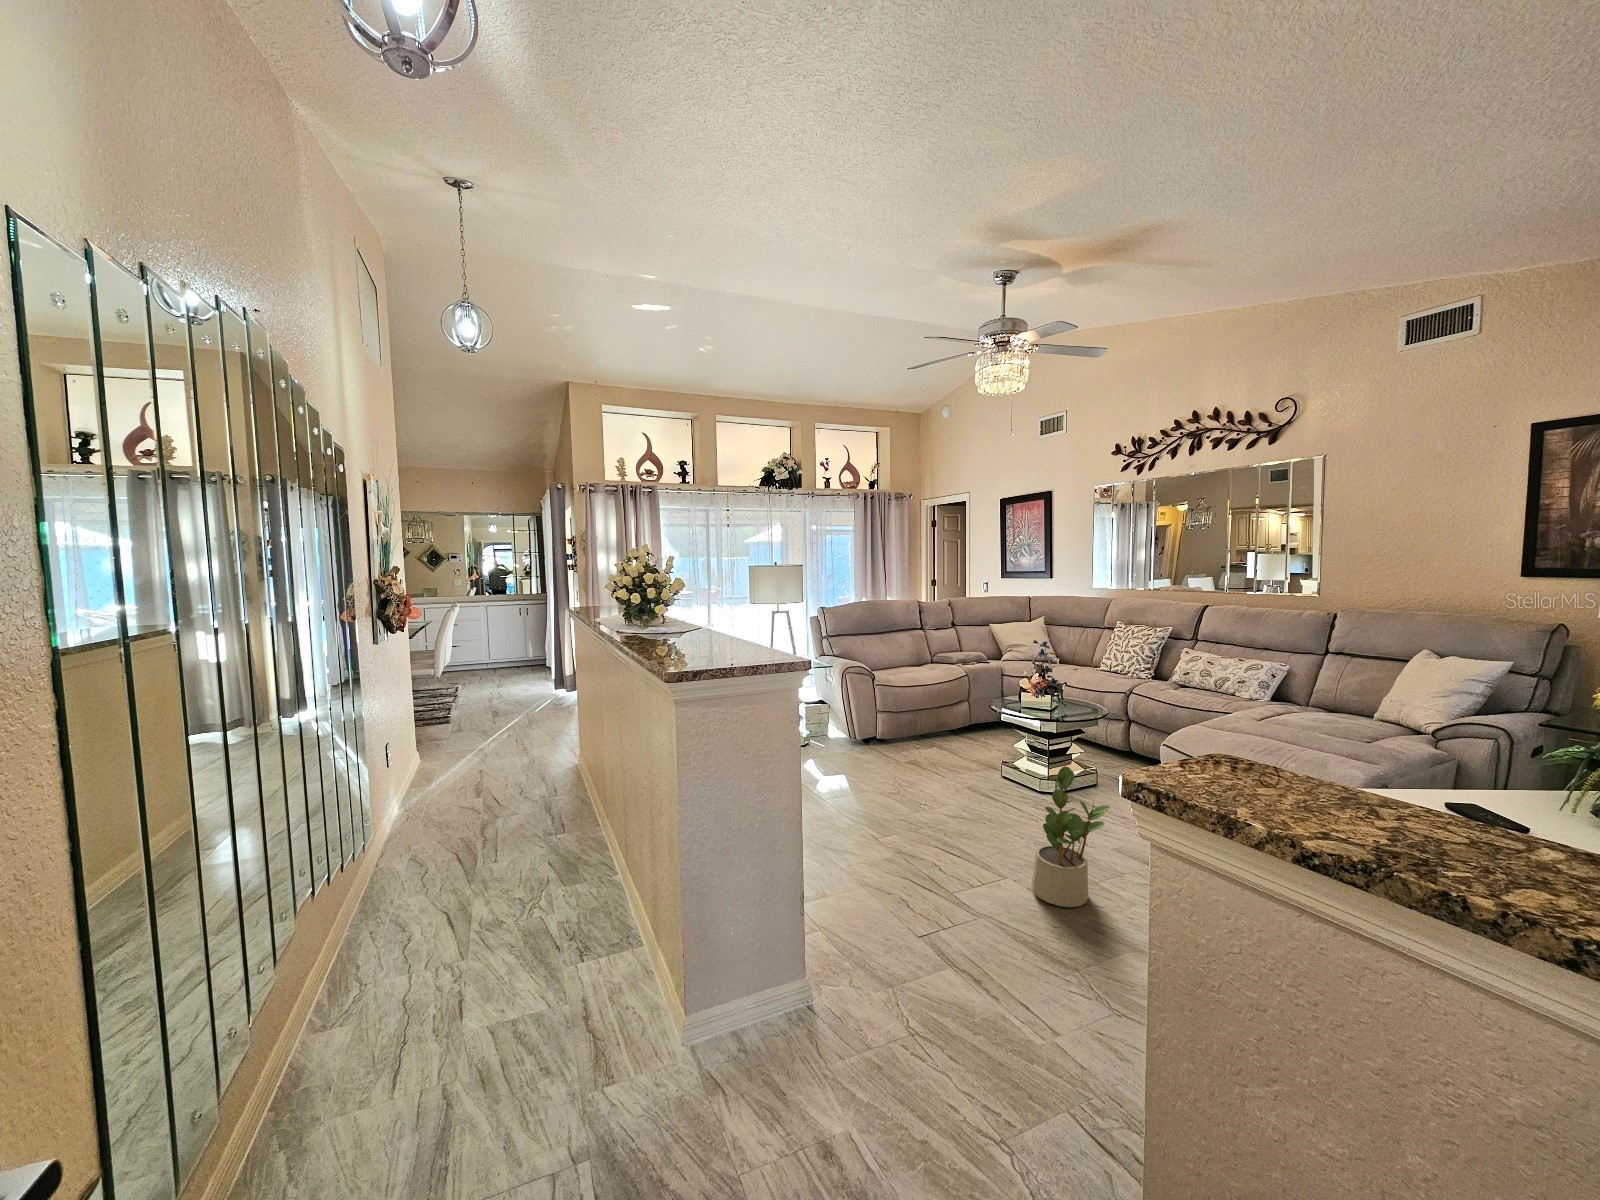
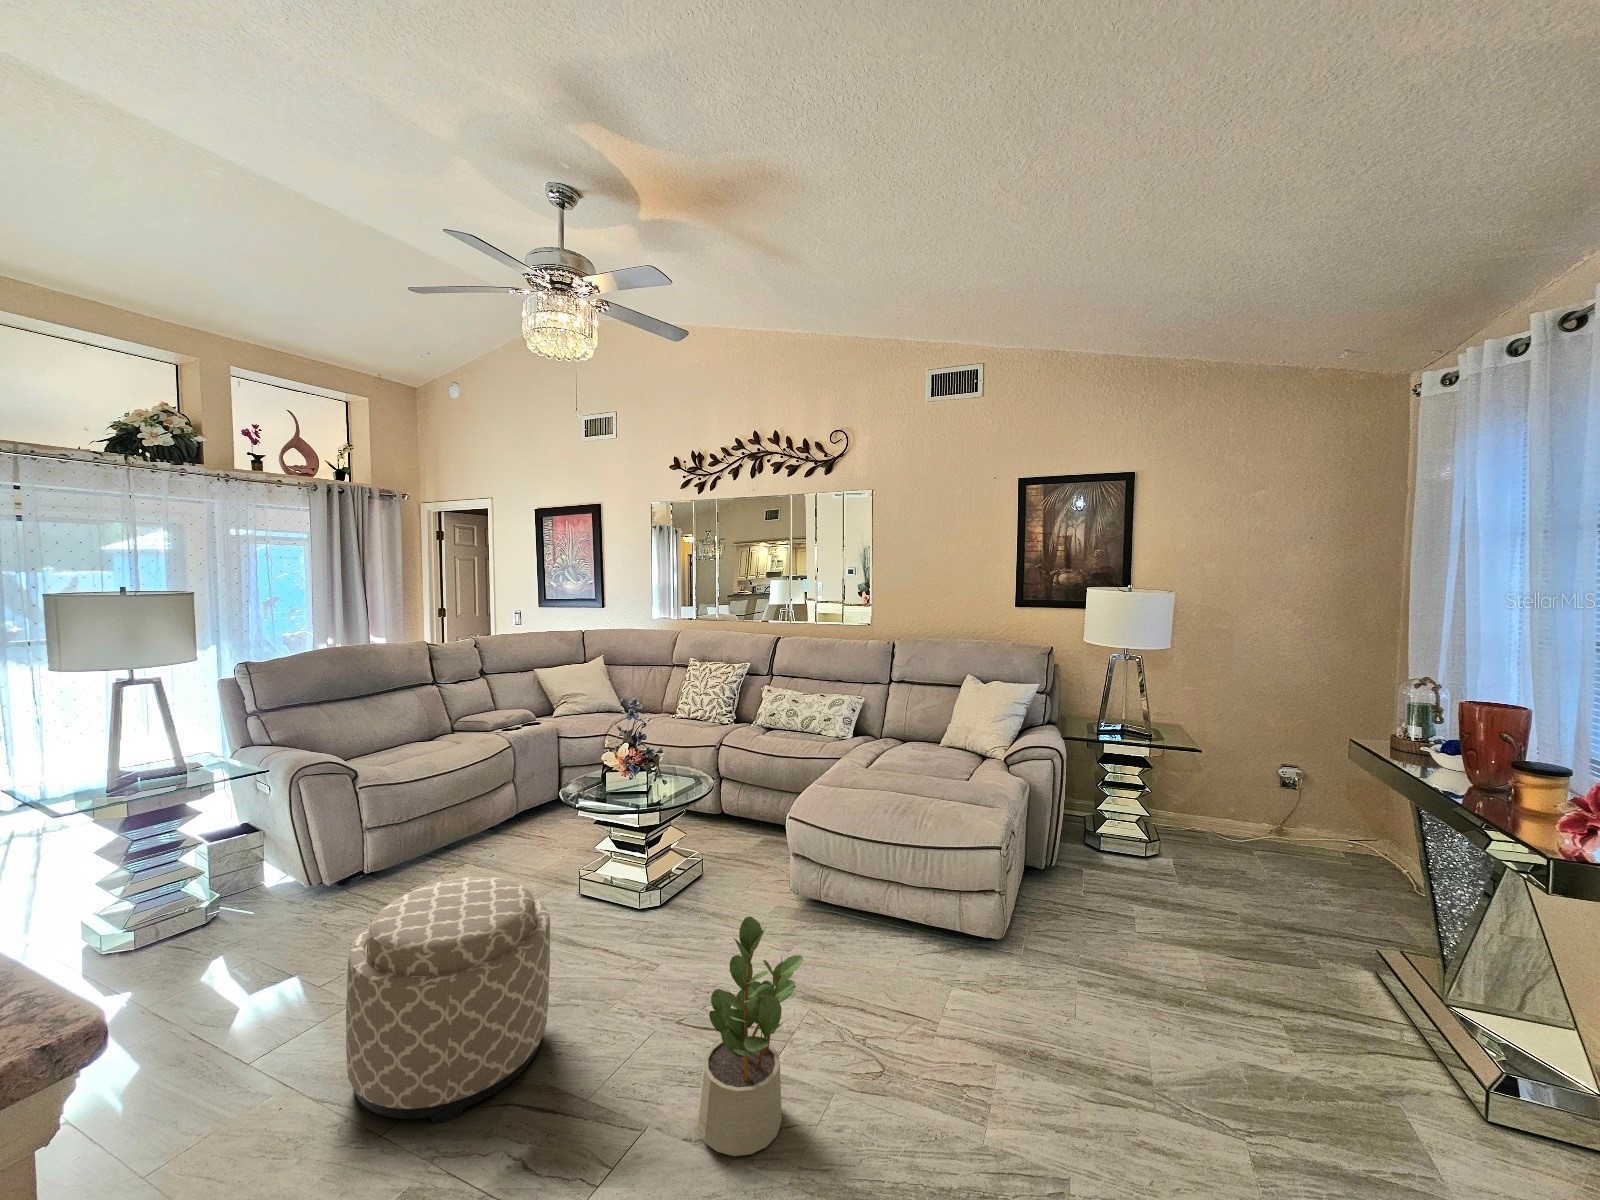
ottoman: none [862,728,962,846] -> present [346,877,550,1125]

